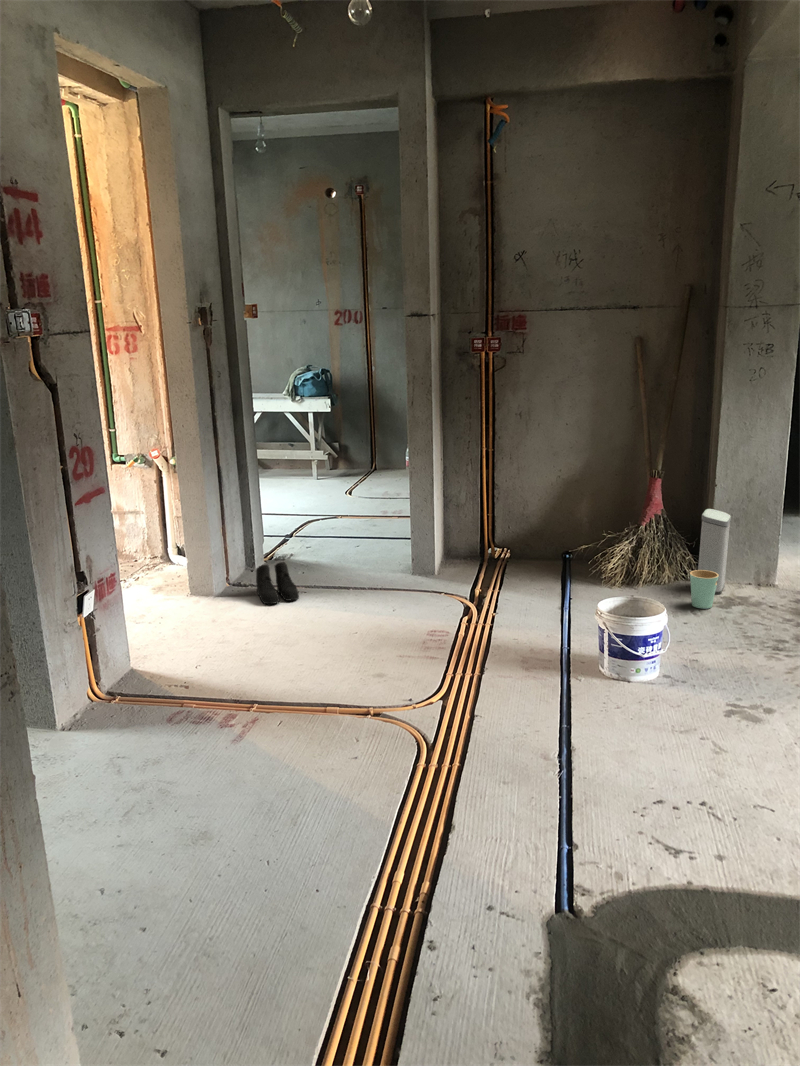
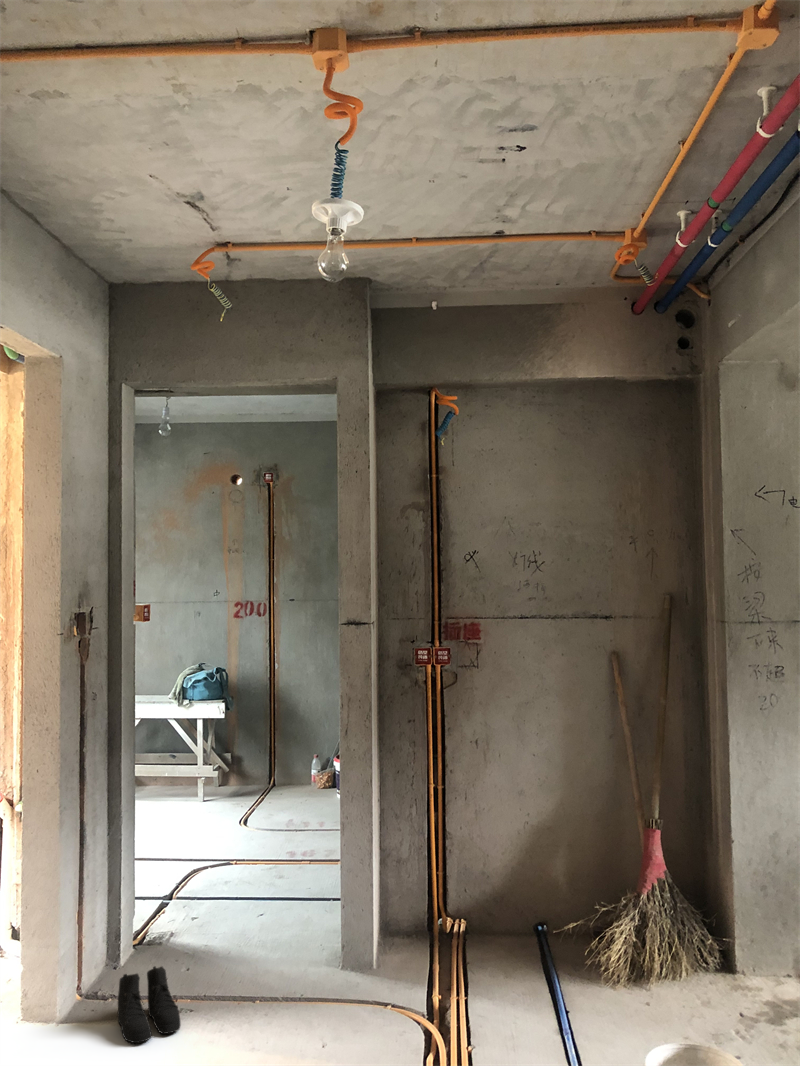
trash can: present [690,509,731,609] -> none [722,871,763,1025]

